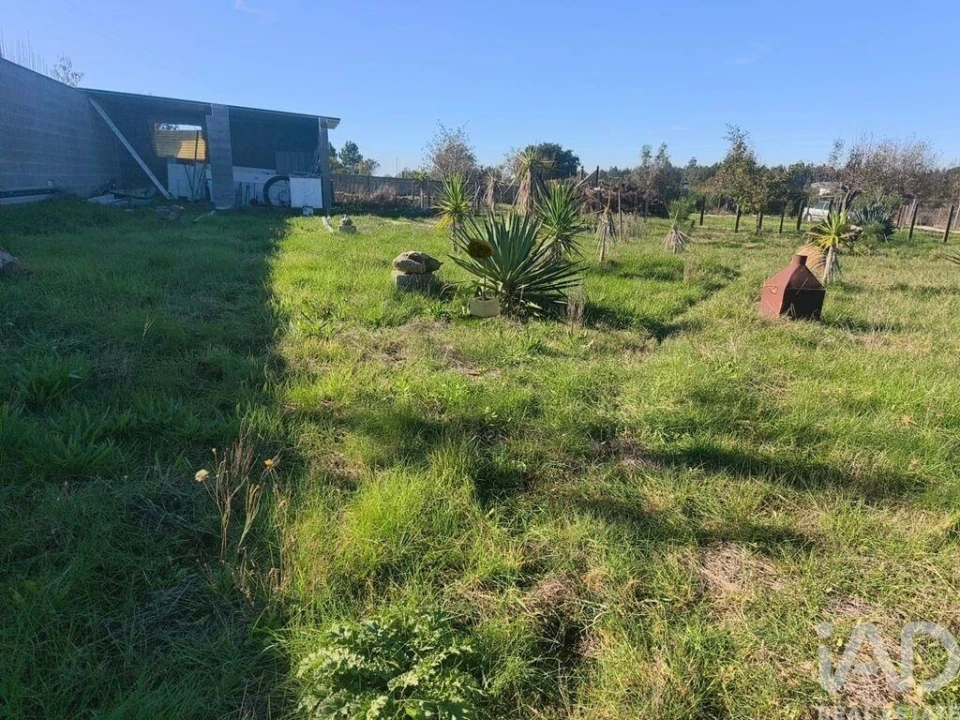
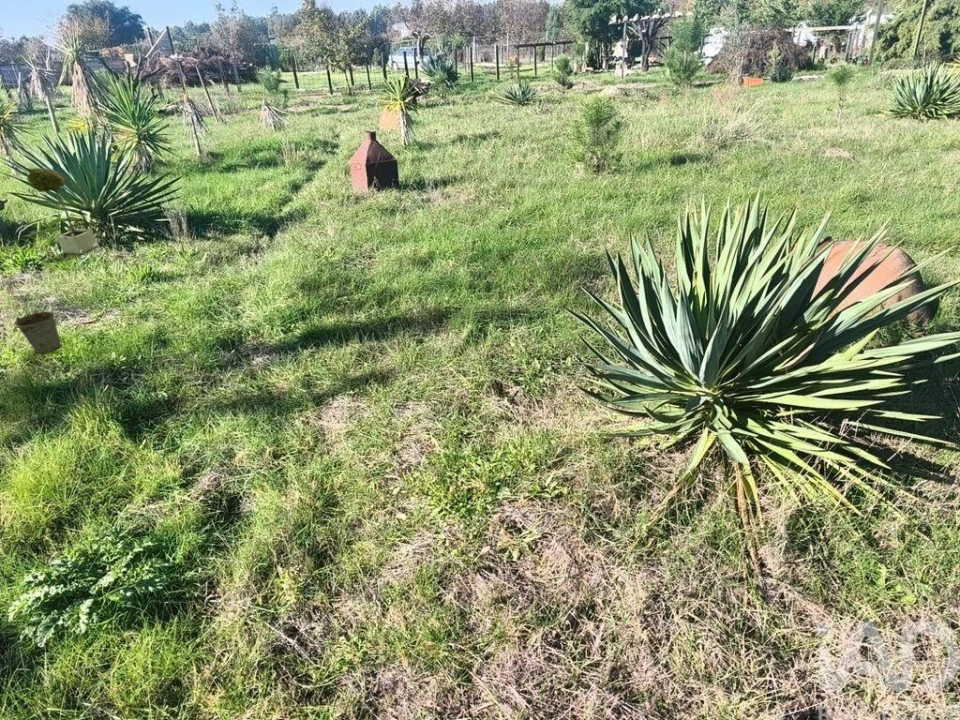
bucket: none [417,350,451,389] -> present [14,312,61,353]

